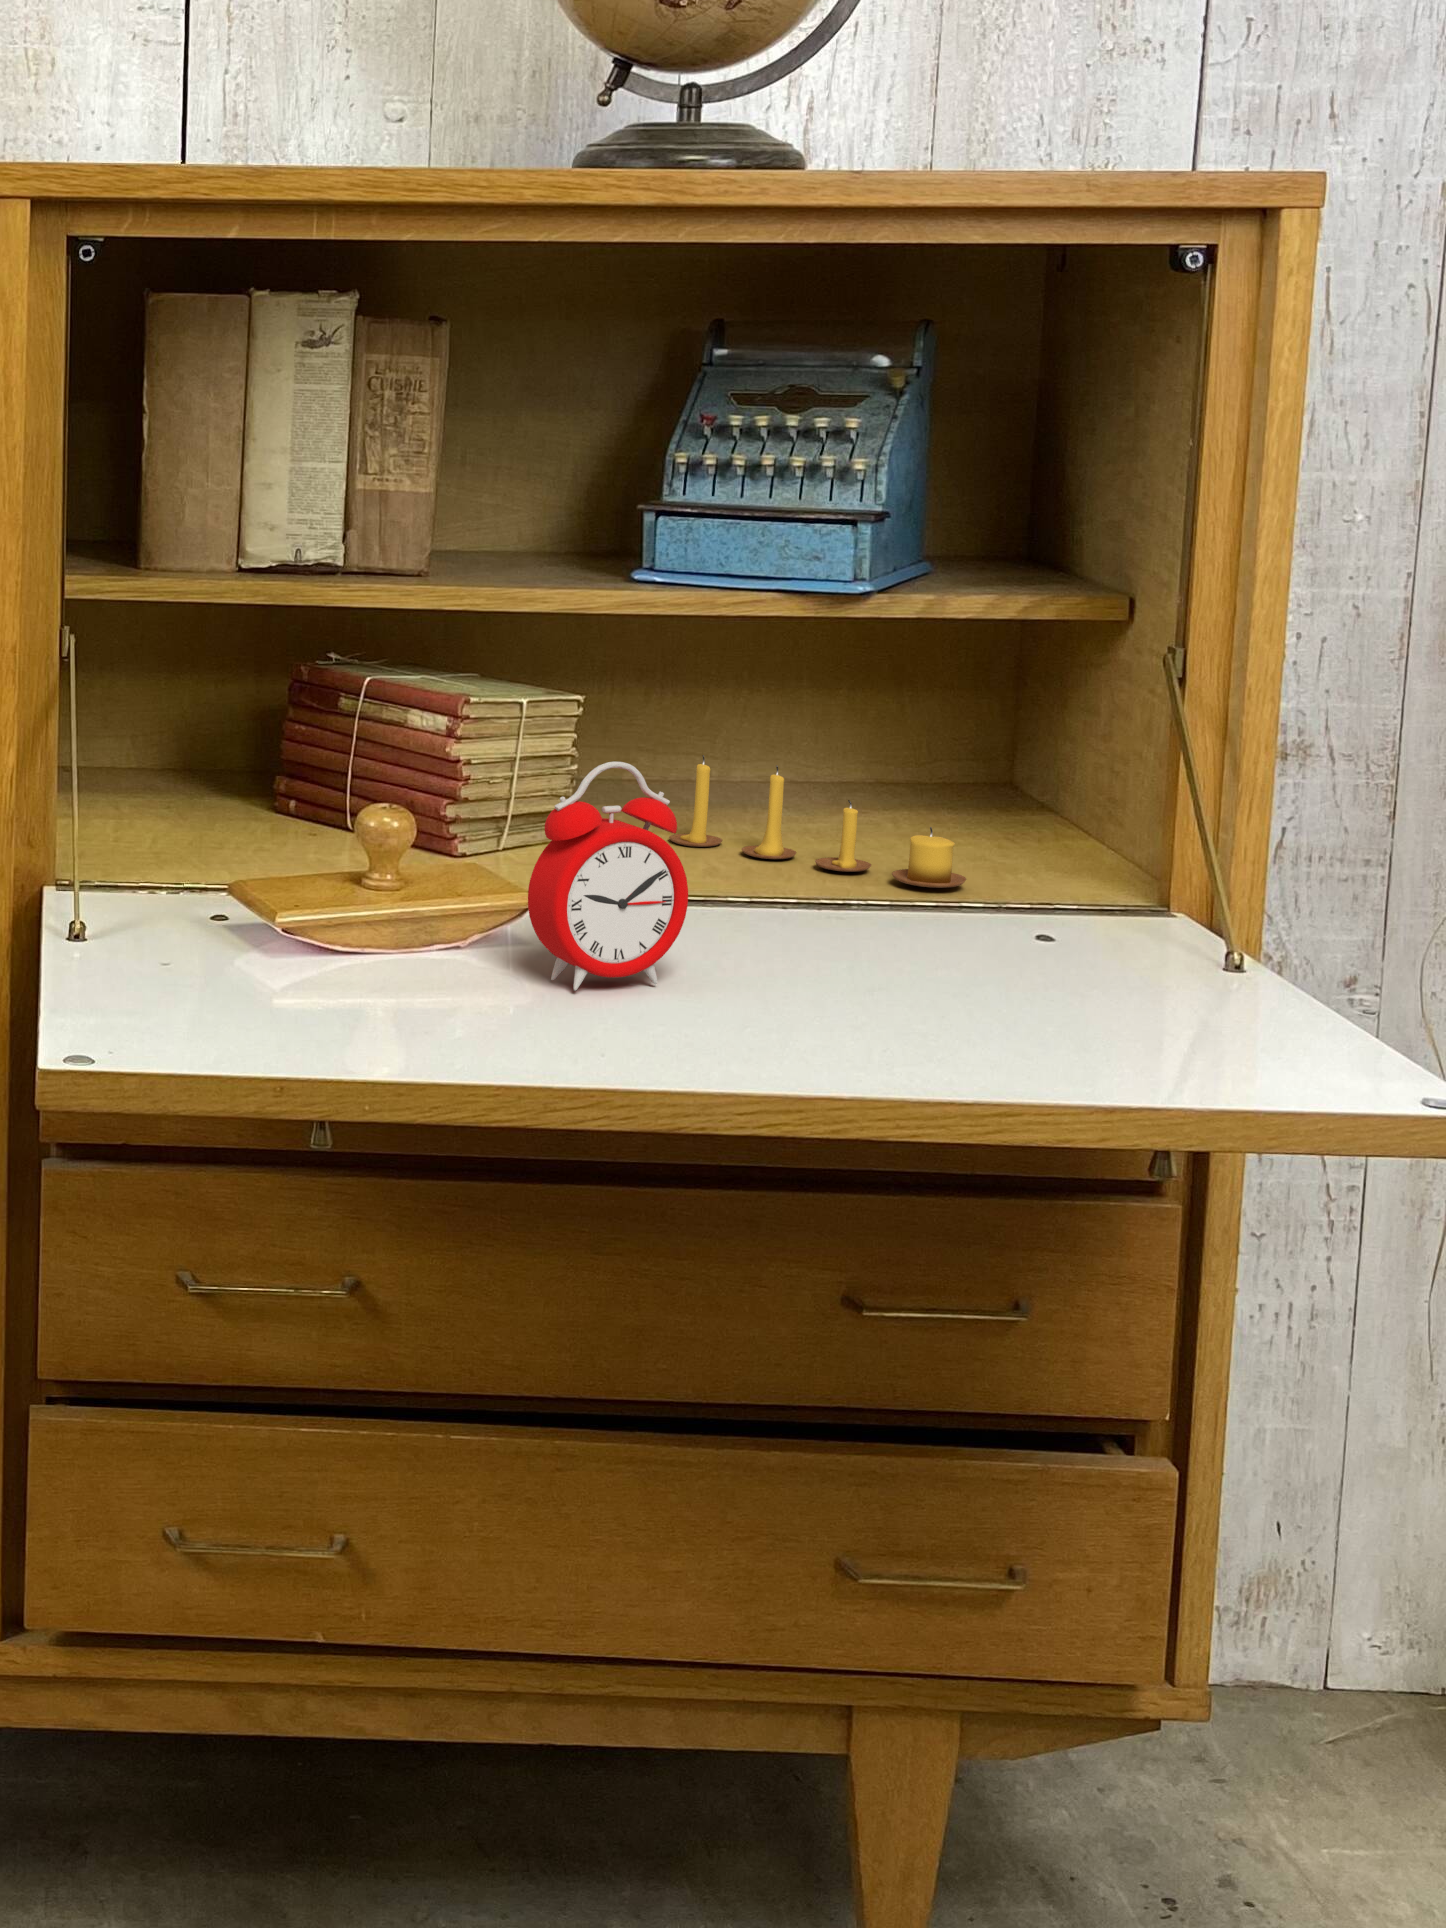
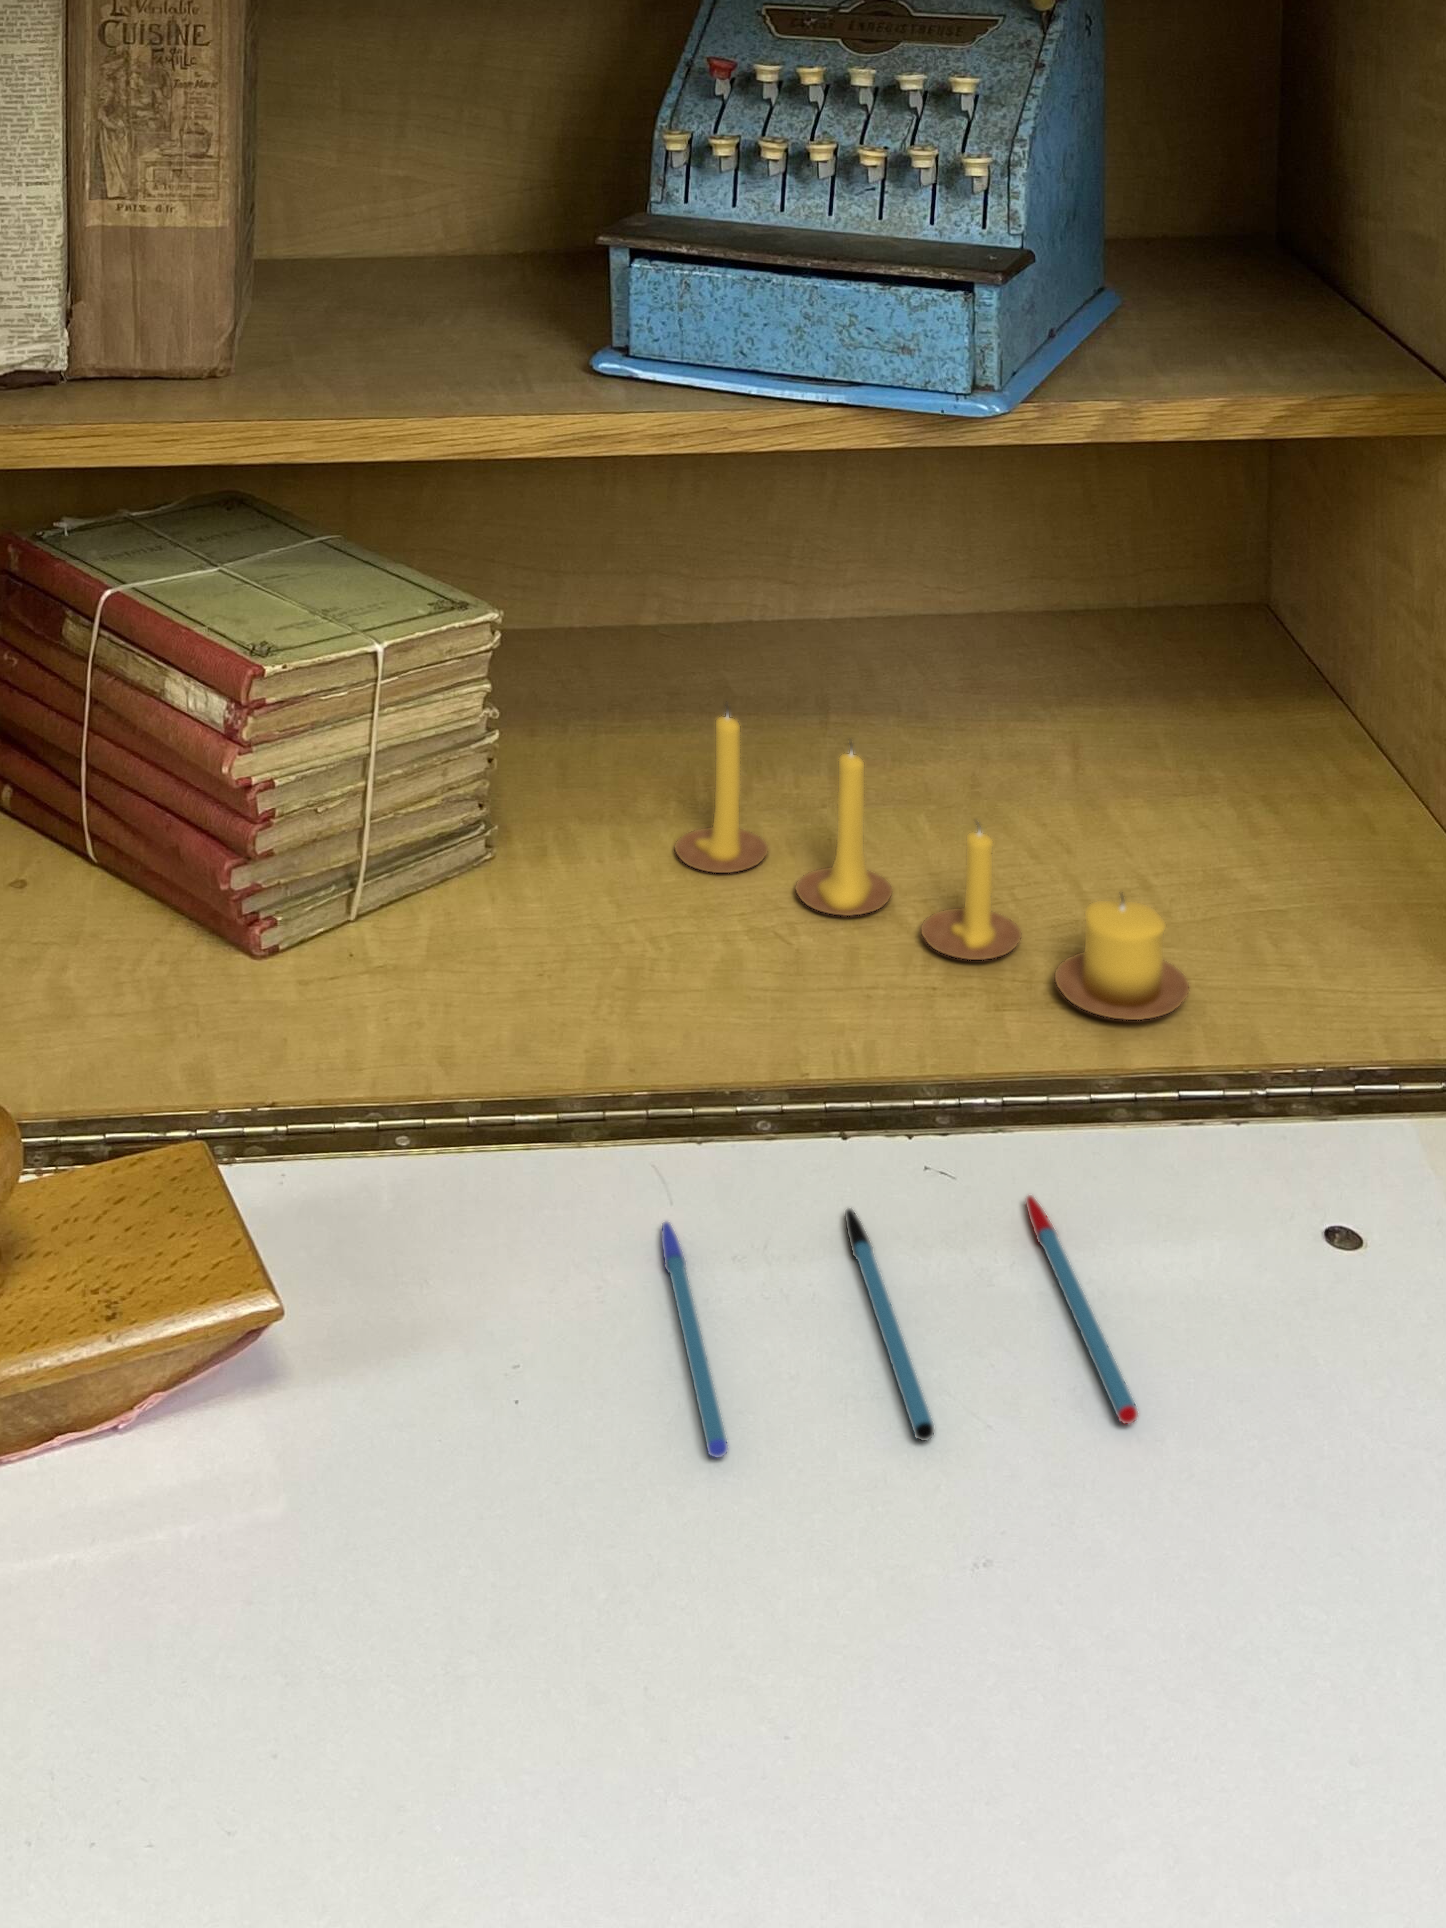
alarm clock: present [528,761,688,991] -> none [197,1110,561,1655]
pen: none [701,919,948,969] -> present [662,1196,1138,1458]

